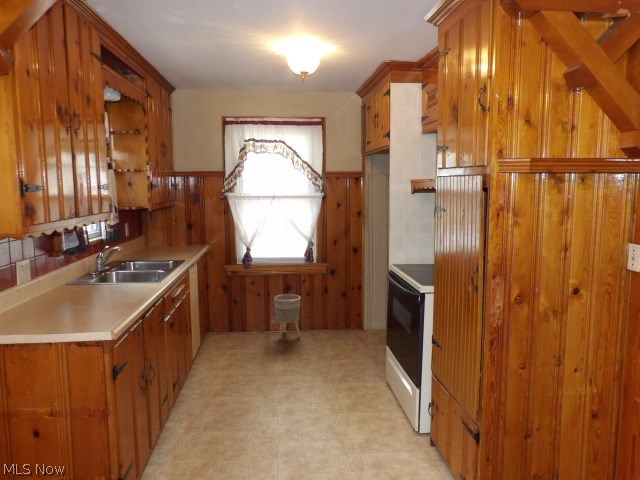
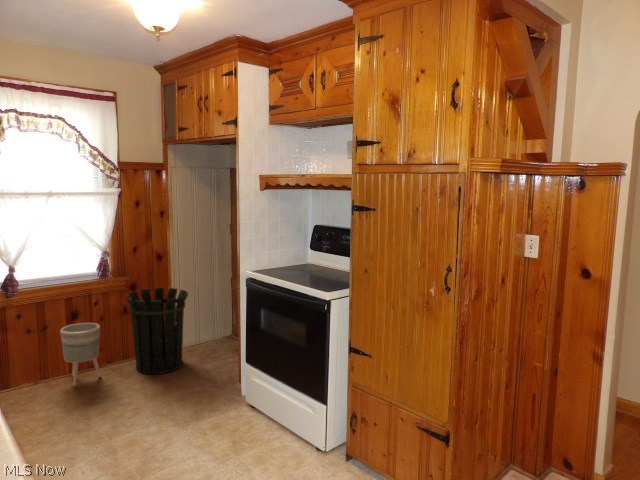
waste bin: none [320,275,369,344] -> present [126,288,188,374]

